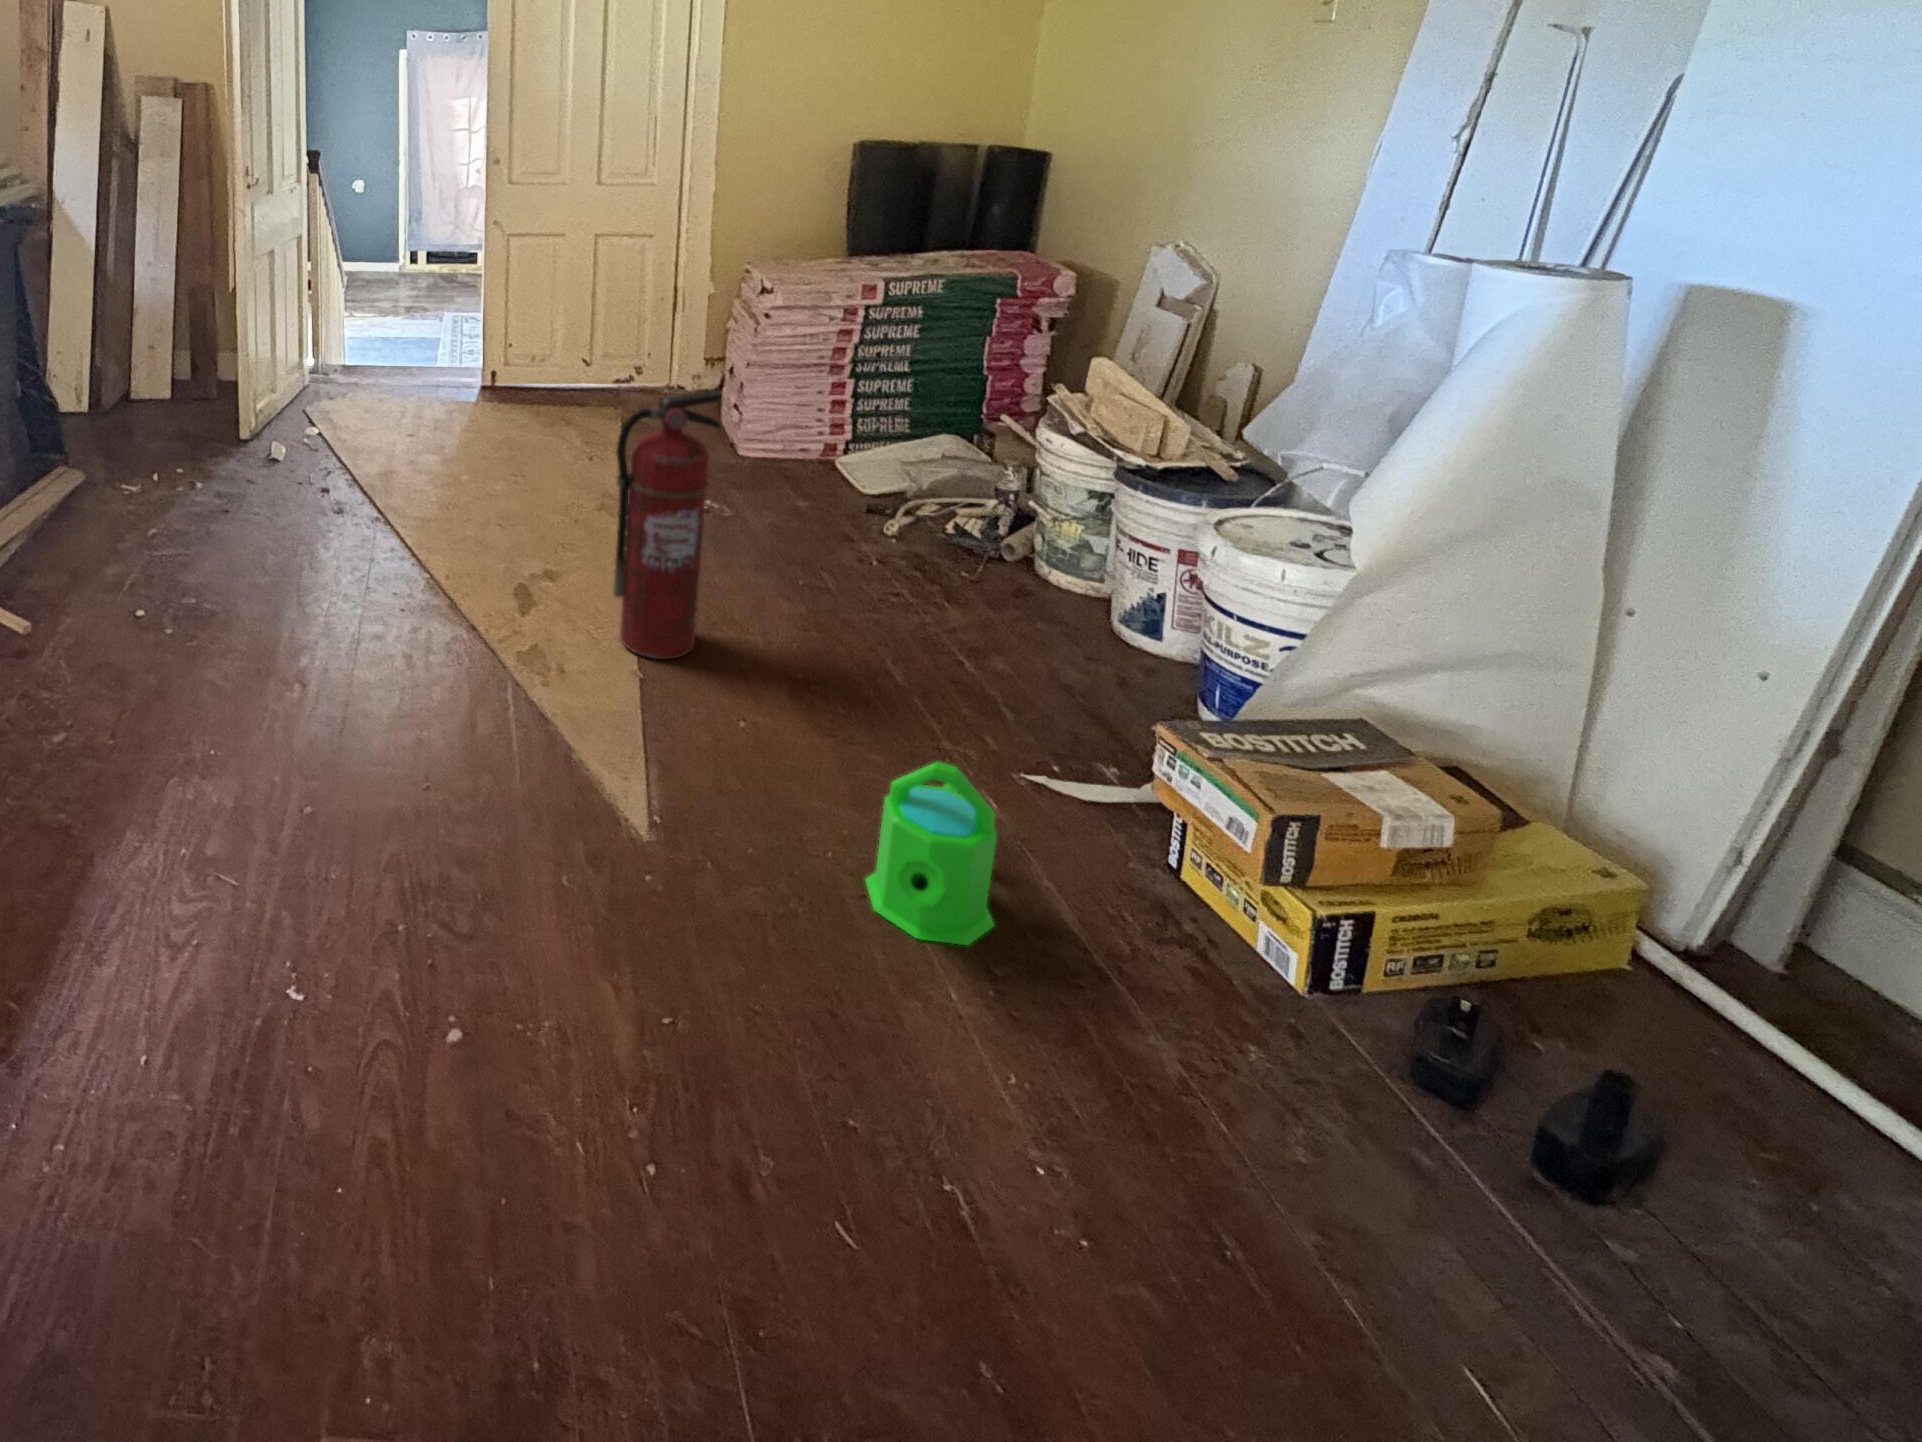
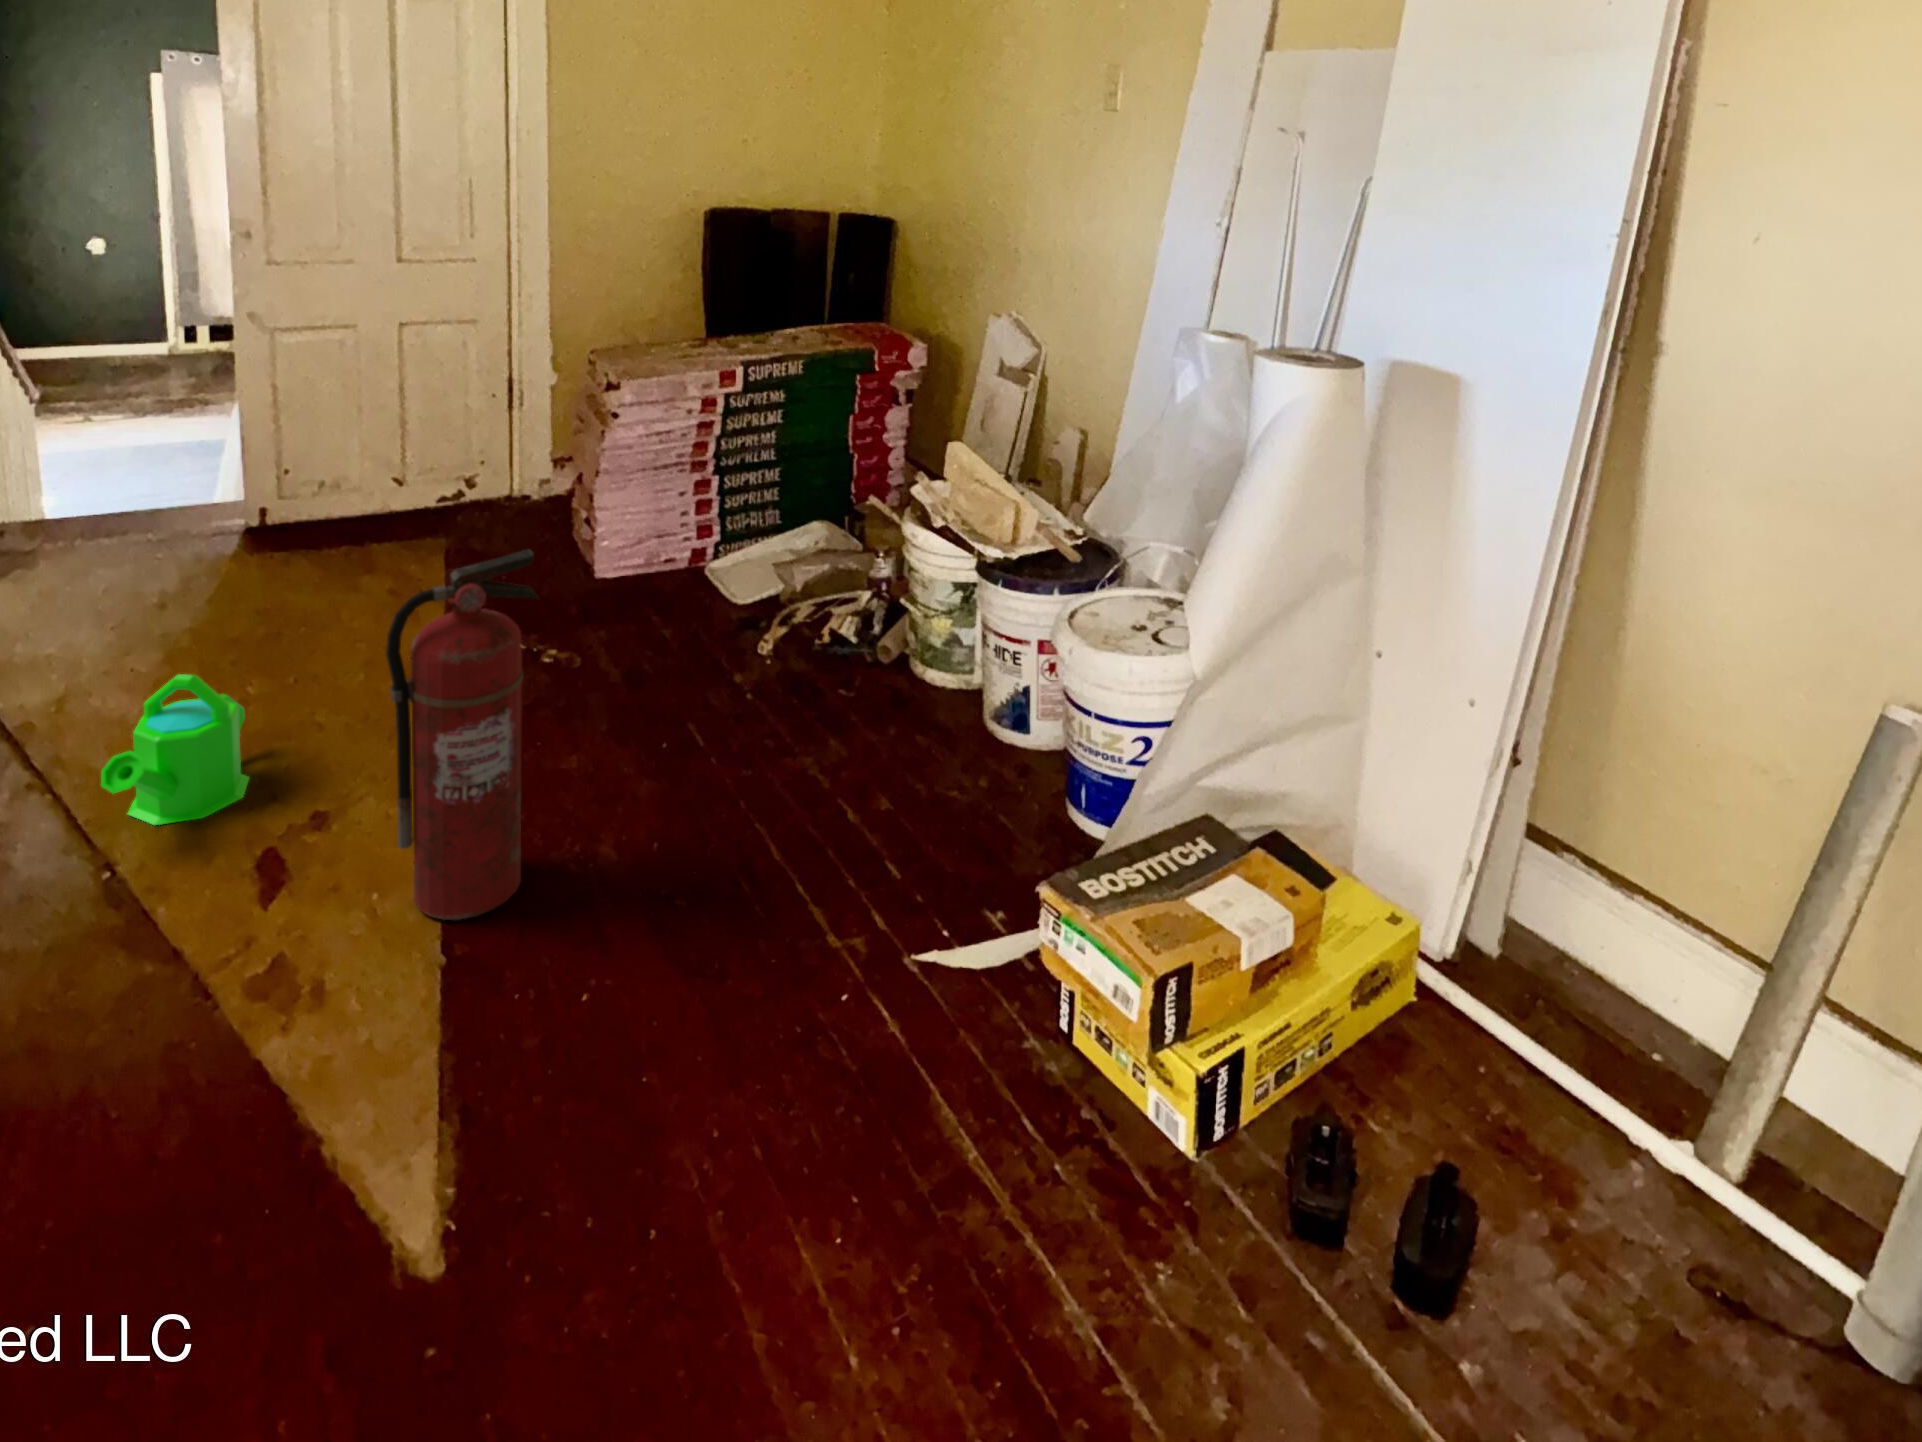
watering can: present [865,762,997,946] -> present [101,674,249,825]

